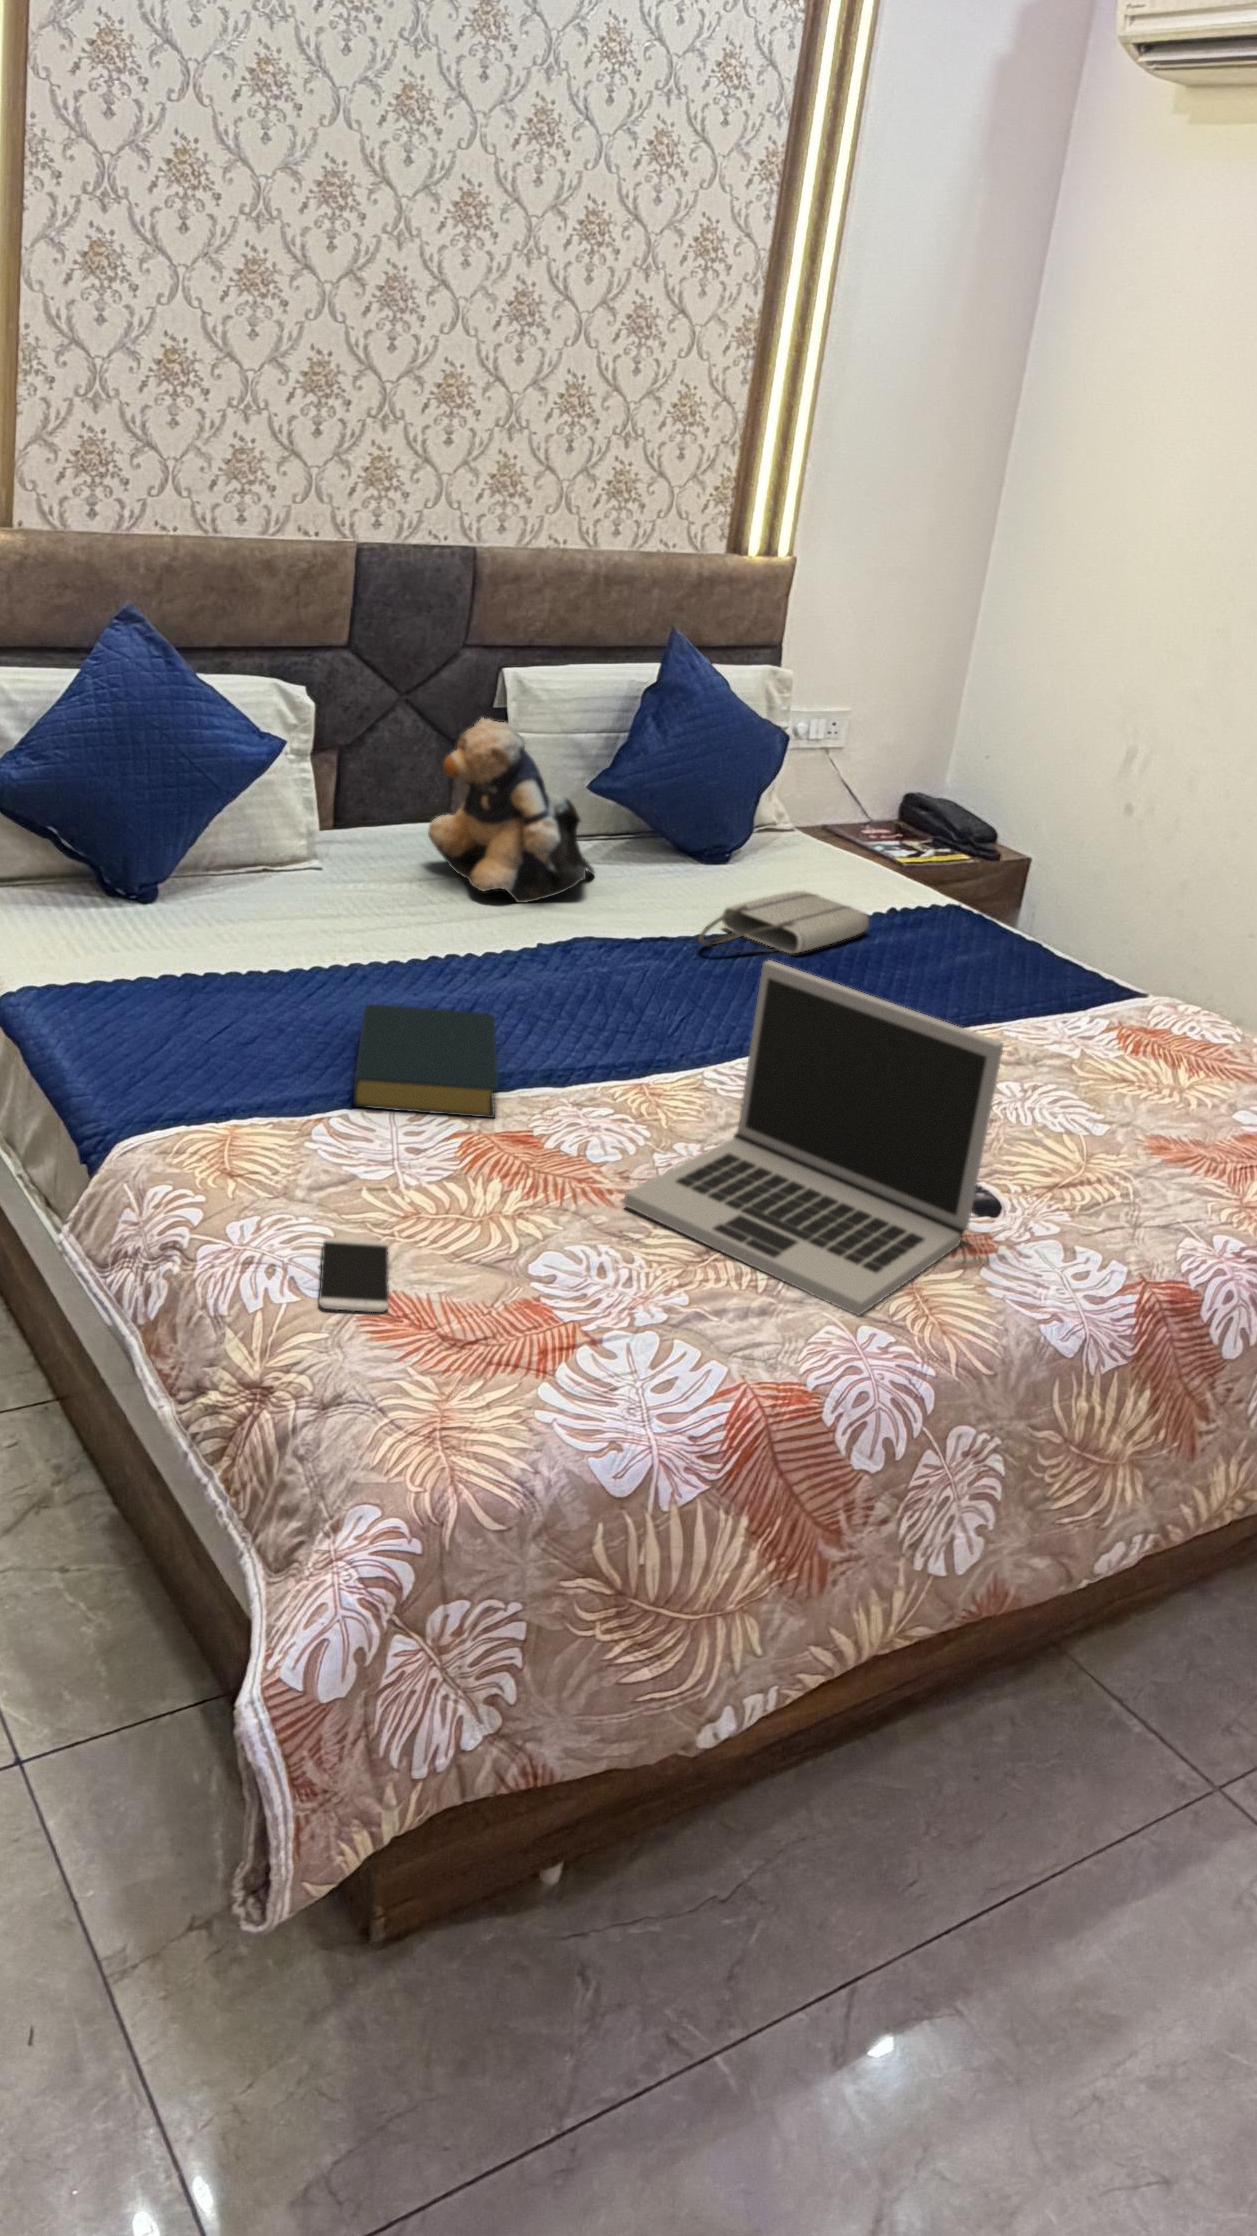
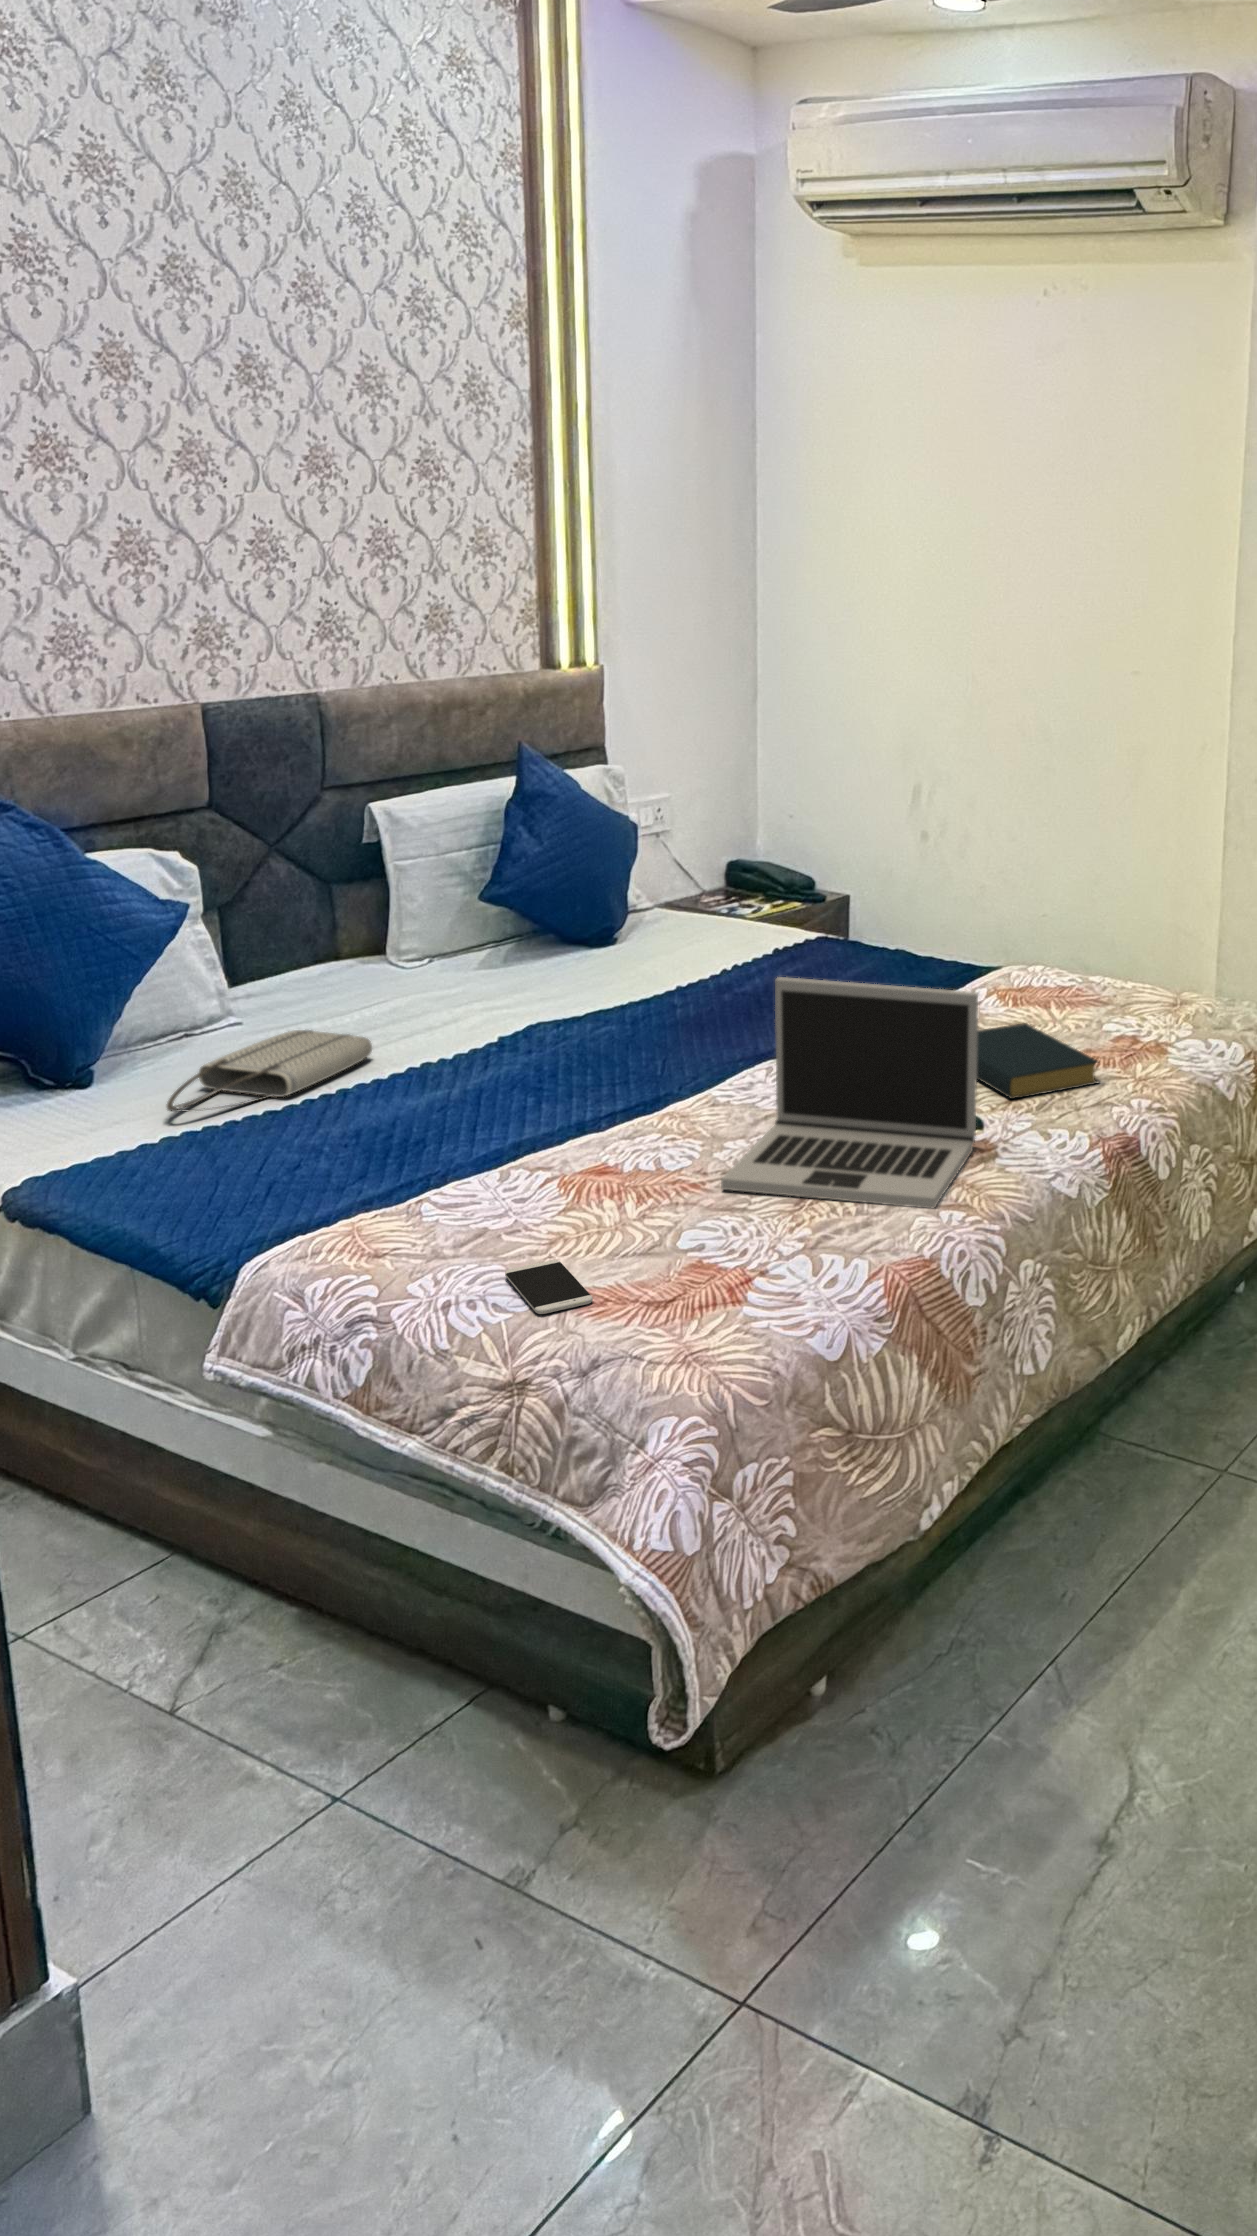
teddy bear: present [428,718,594,903] -> none [347,846,517,1007]
tote bag: present [699,891,869,953] -> present [167,1030,372,1112]
hardback book: present [353,1004,498,1118] -> present [977,1023,1098,1099]

